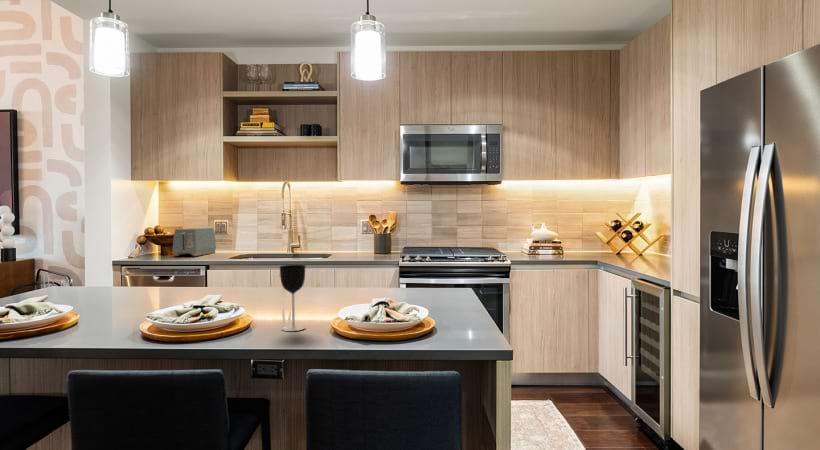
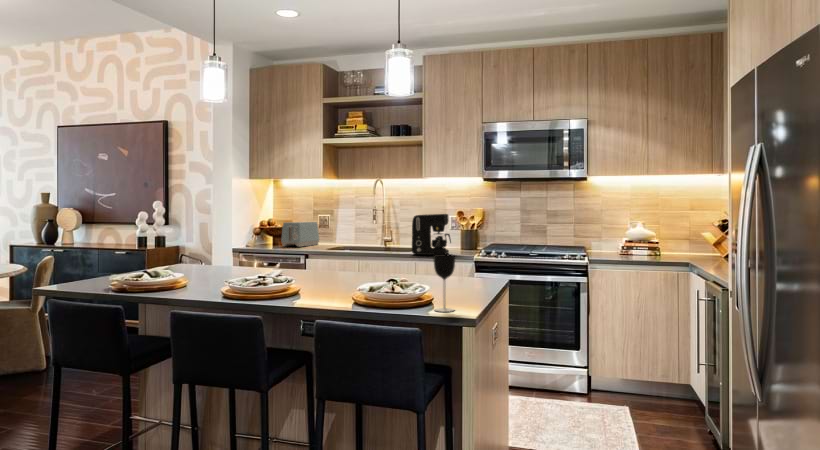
coffee maker: none [332,218,372,262] -> present [412,214,451,255]
wine glass: present [280,265,305,331] -> present [434,255,455,312]

